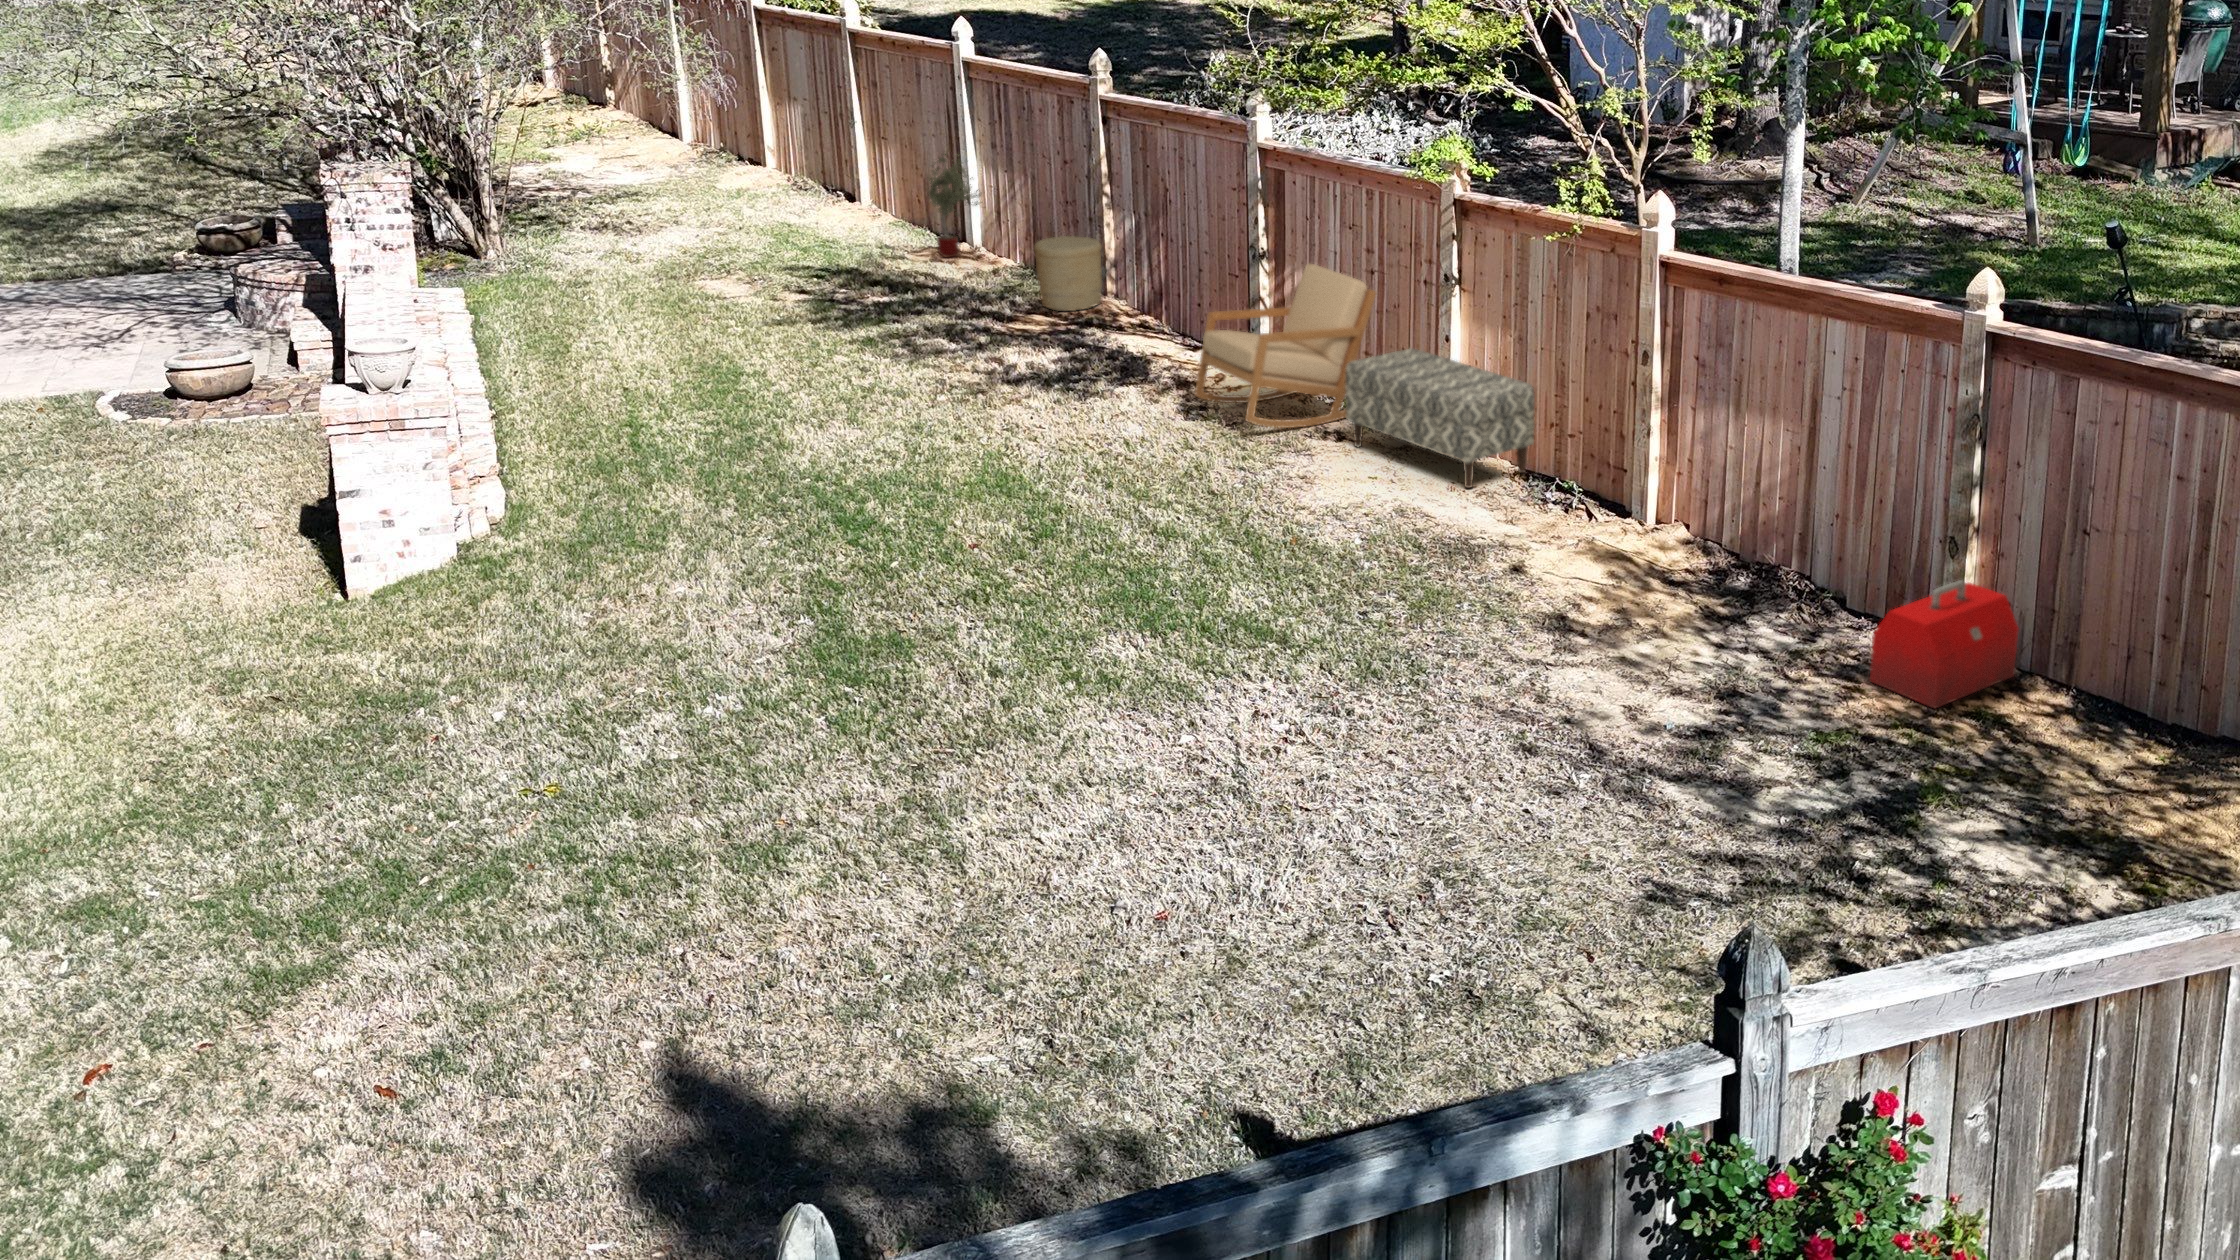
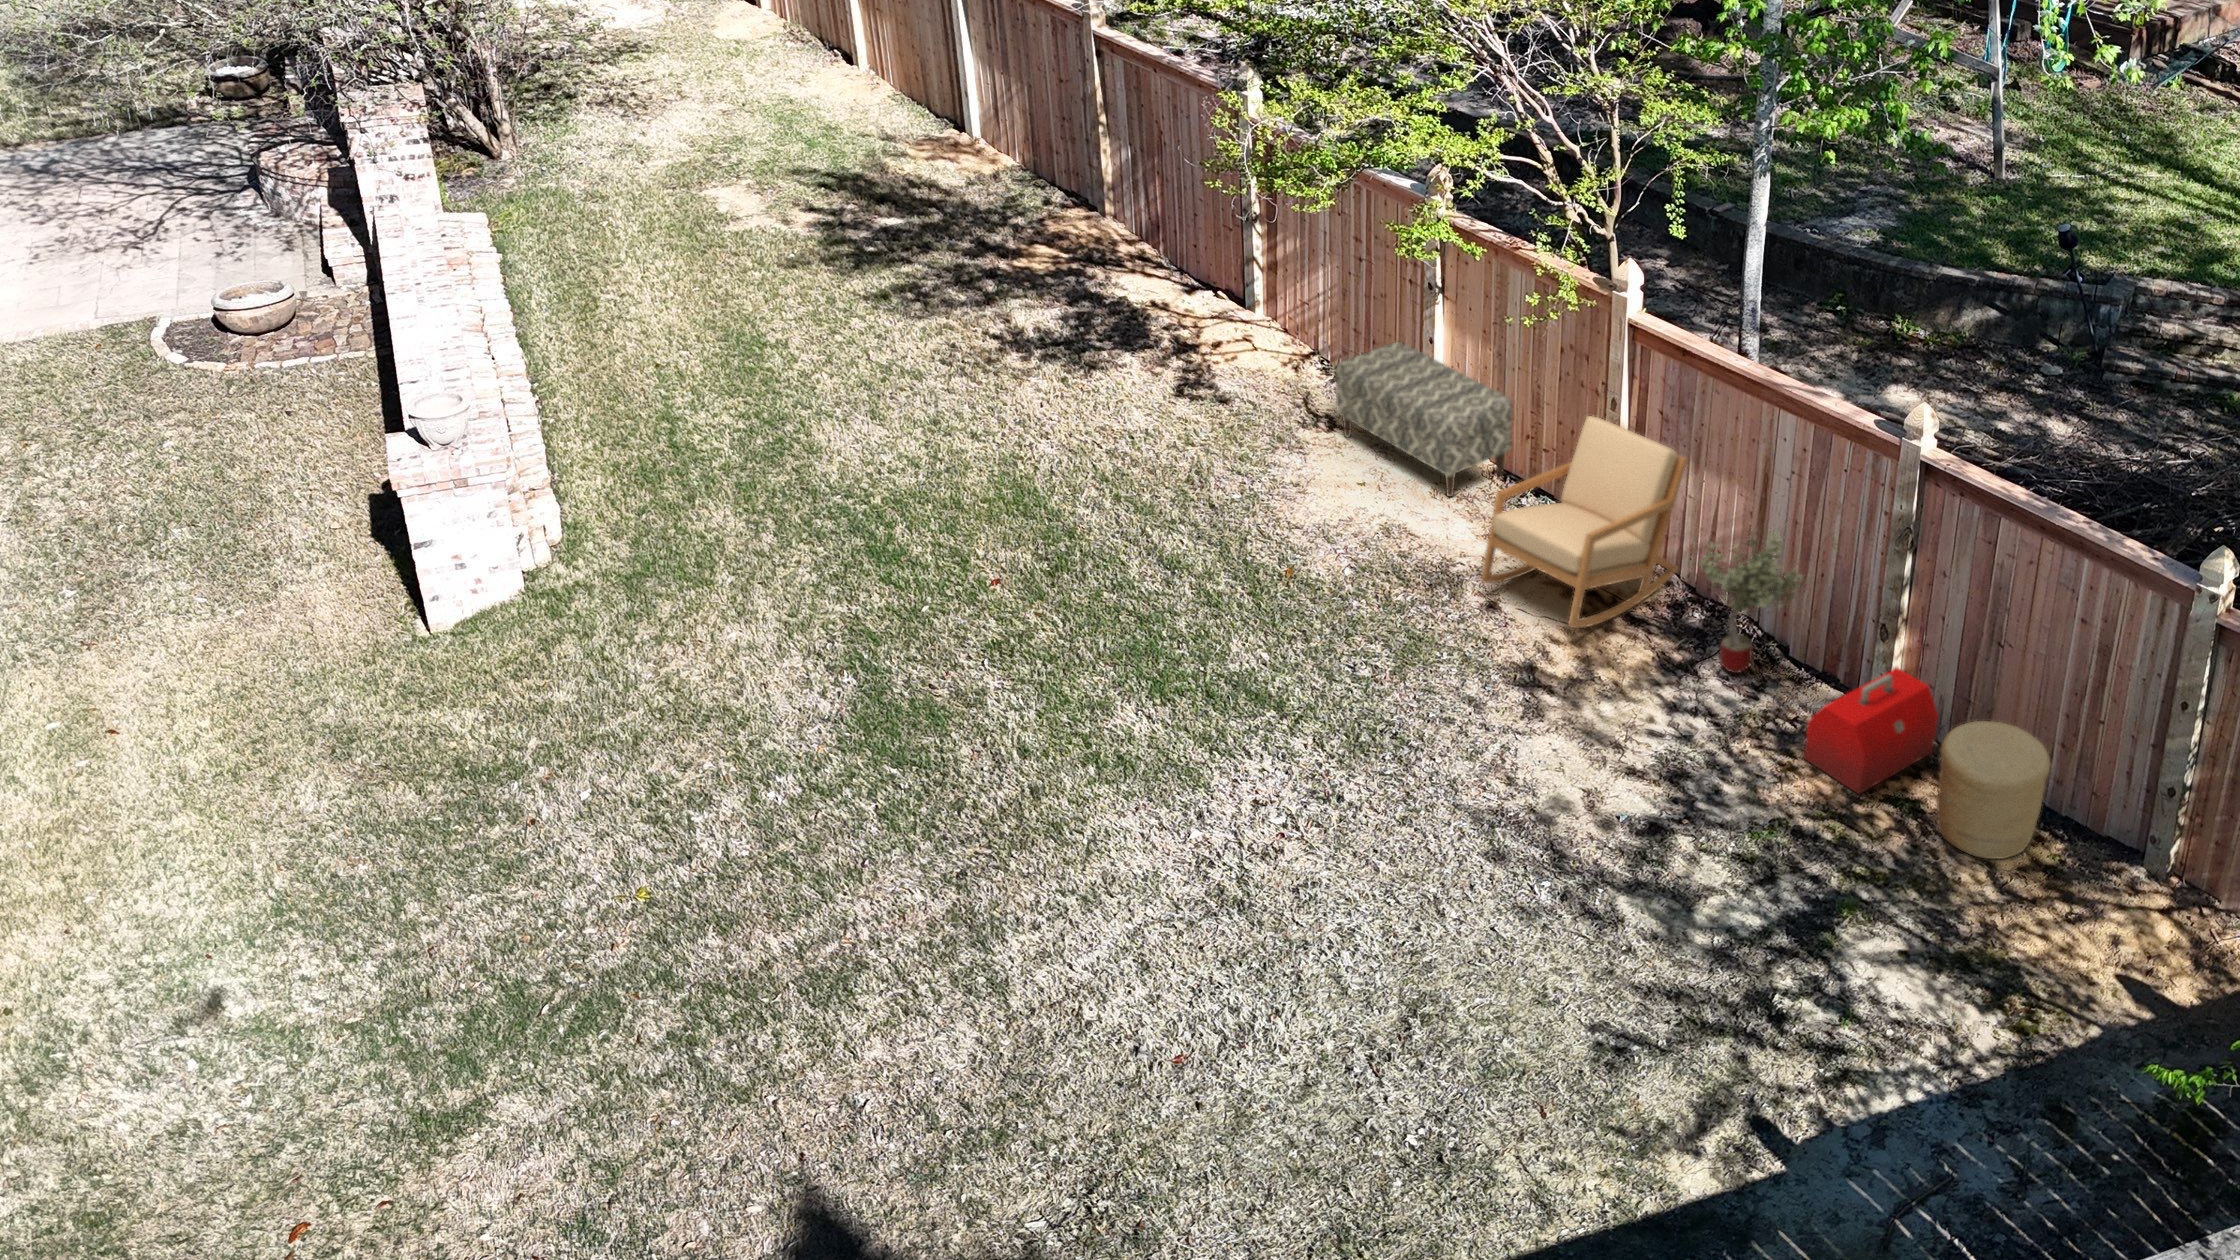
potted tree: present [928,154,982,258] -> present [1700,530,1803,673]
woven basket: present [1034,236,1102,311] -> present [1937,721,2050,859]
chair: present [1195,264,1376,428] -> present [1481,416,1687,628]

